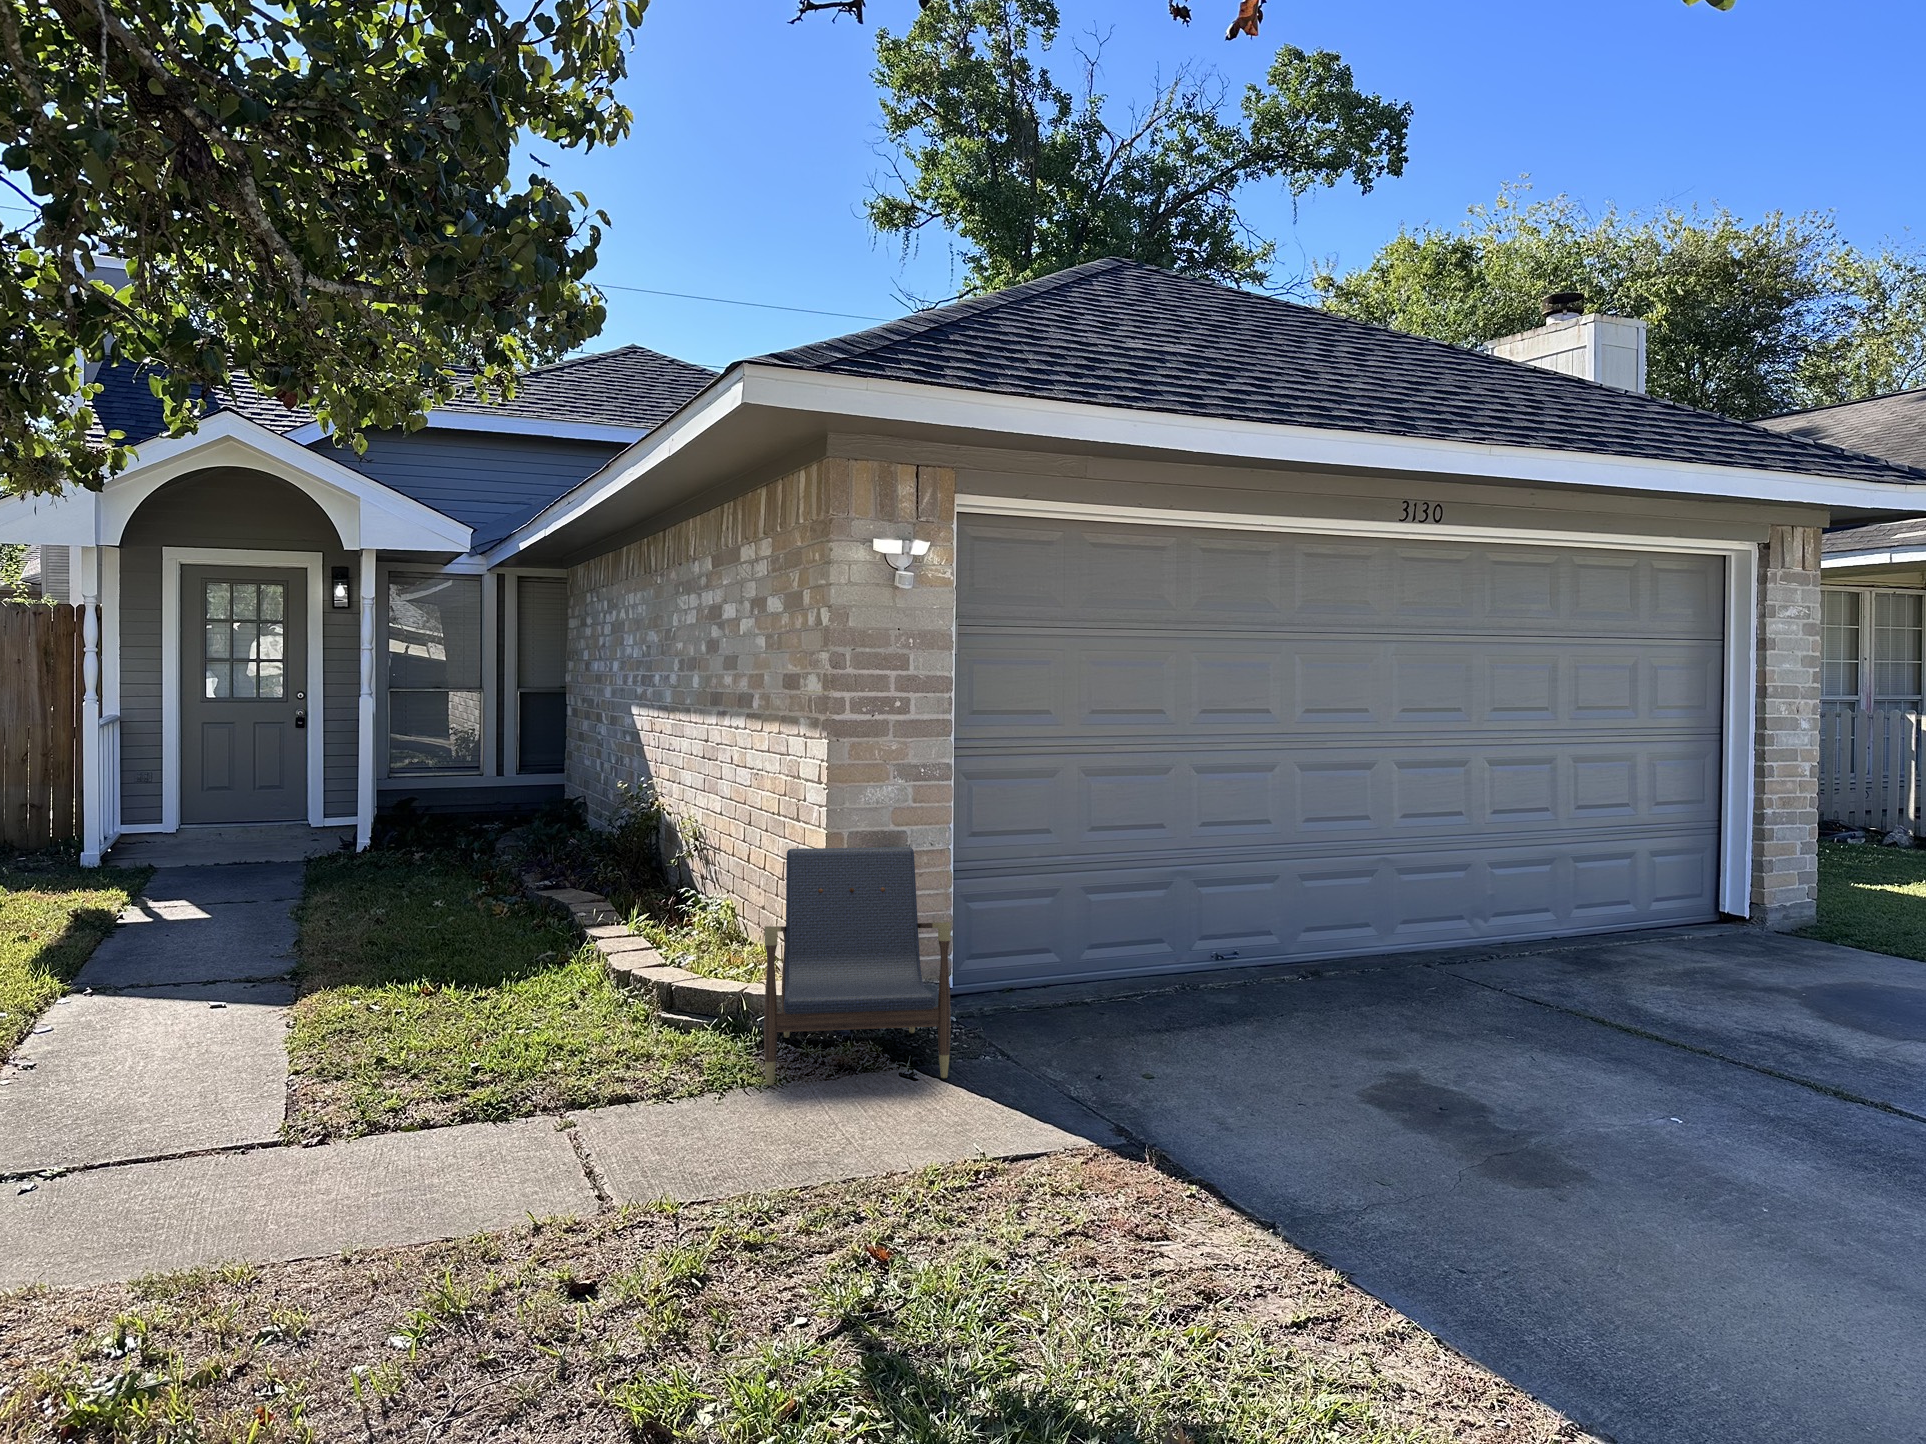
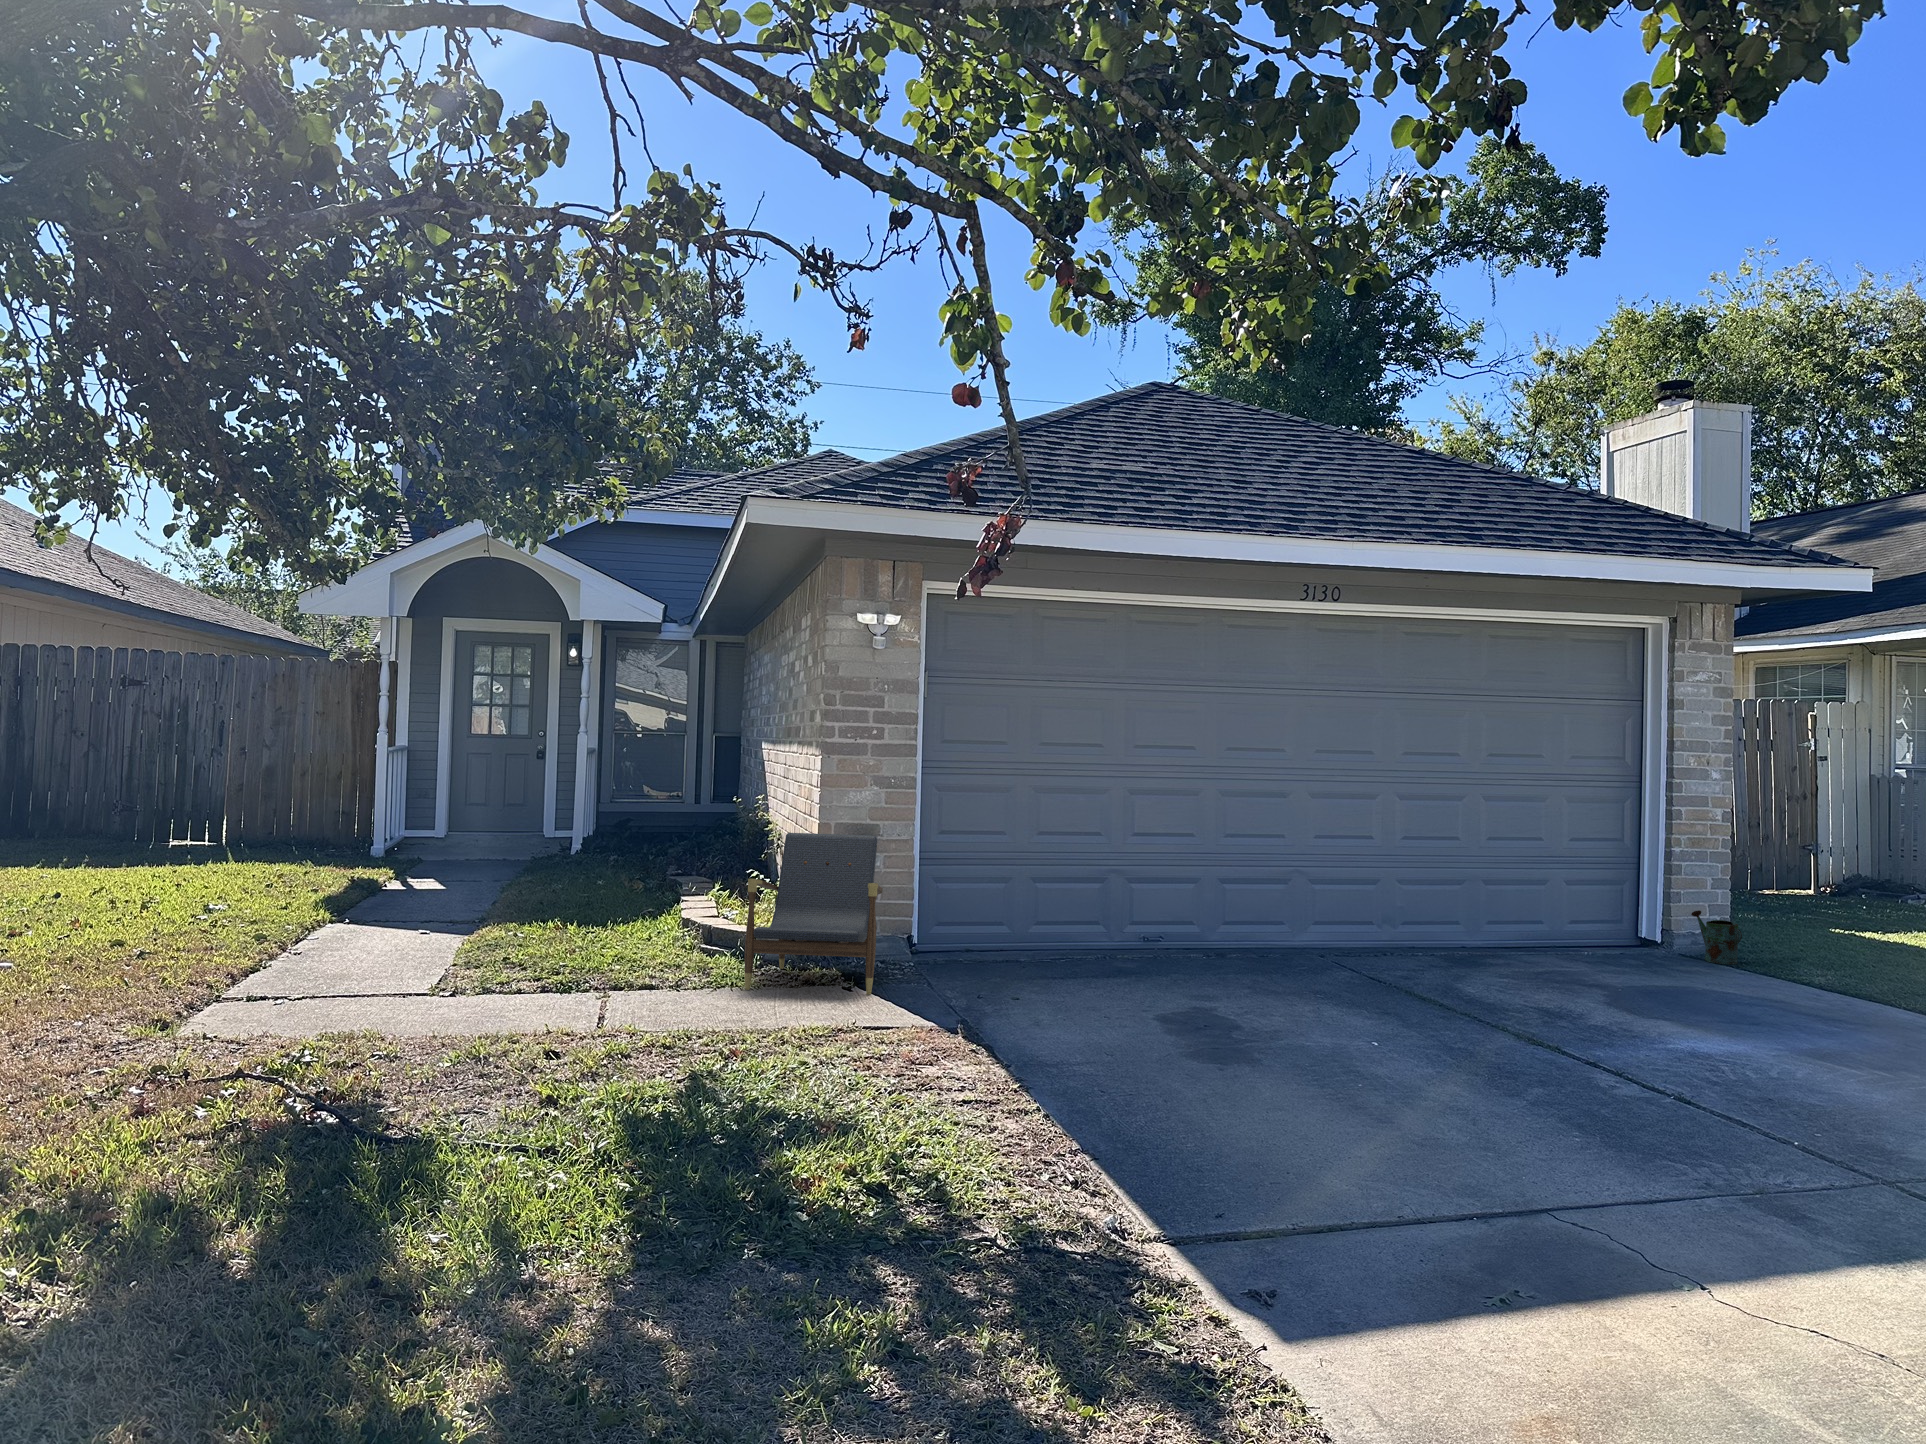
watering can: none [1765,871,1837,932] -> present [1691,910,1742,965]

